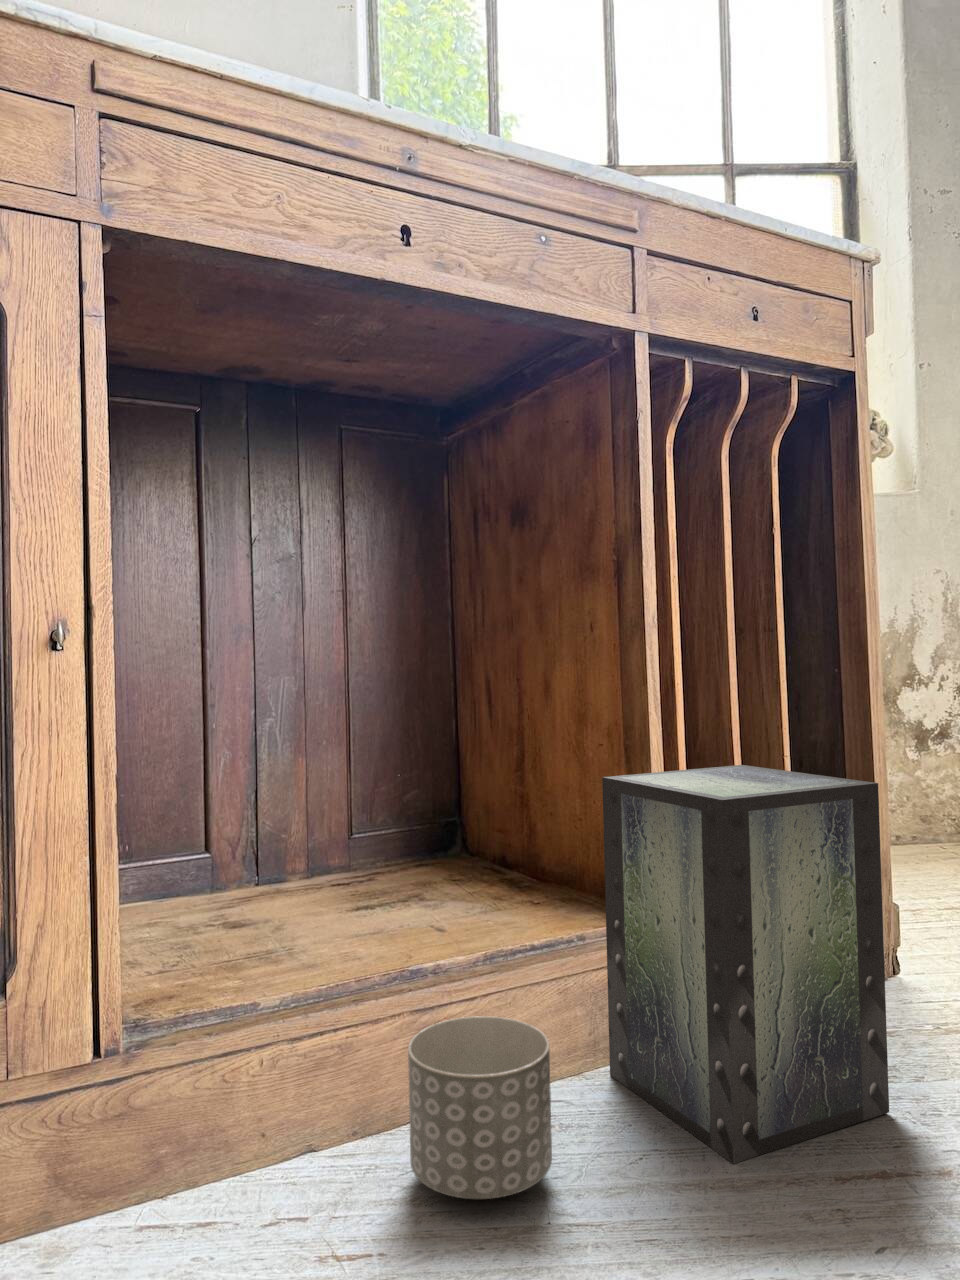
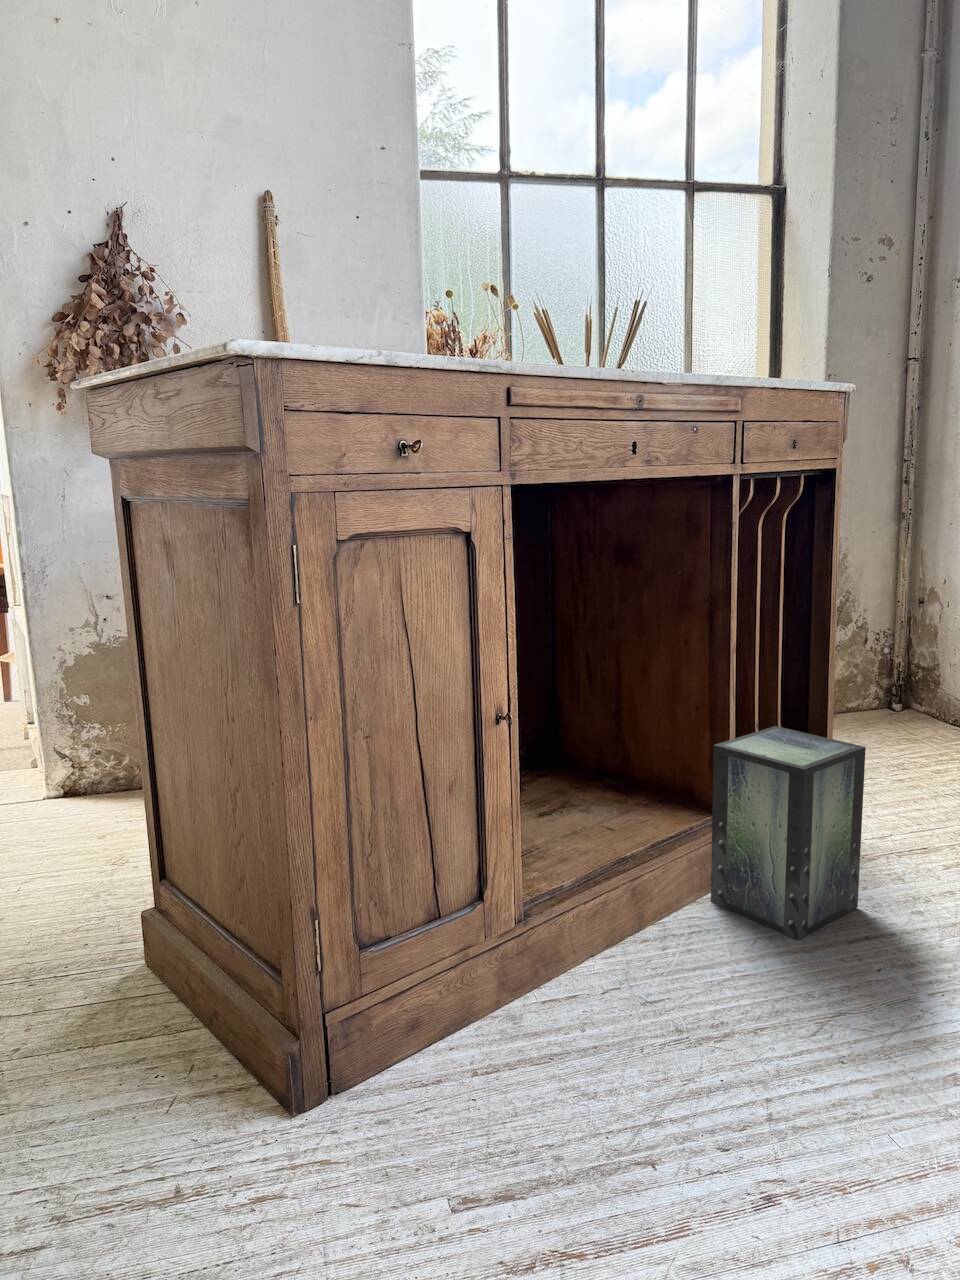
planter: present [408,1016,552,1199] -> none [652,883,725,970]

